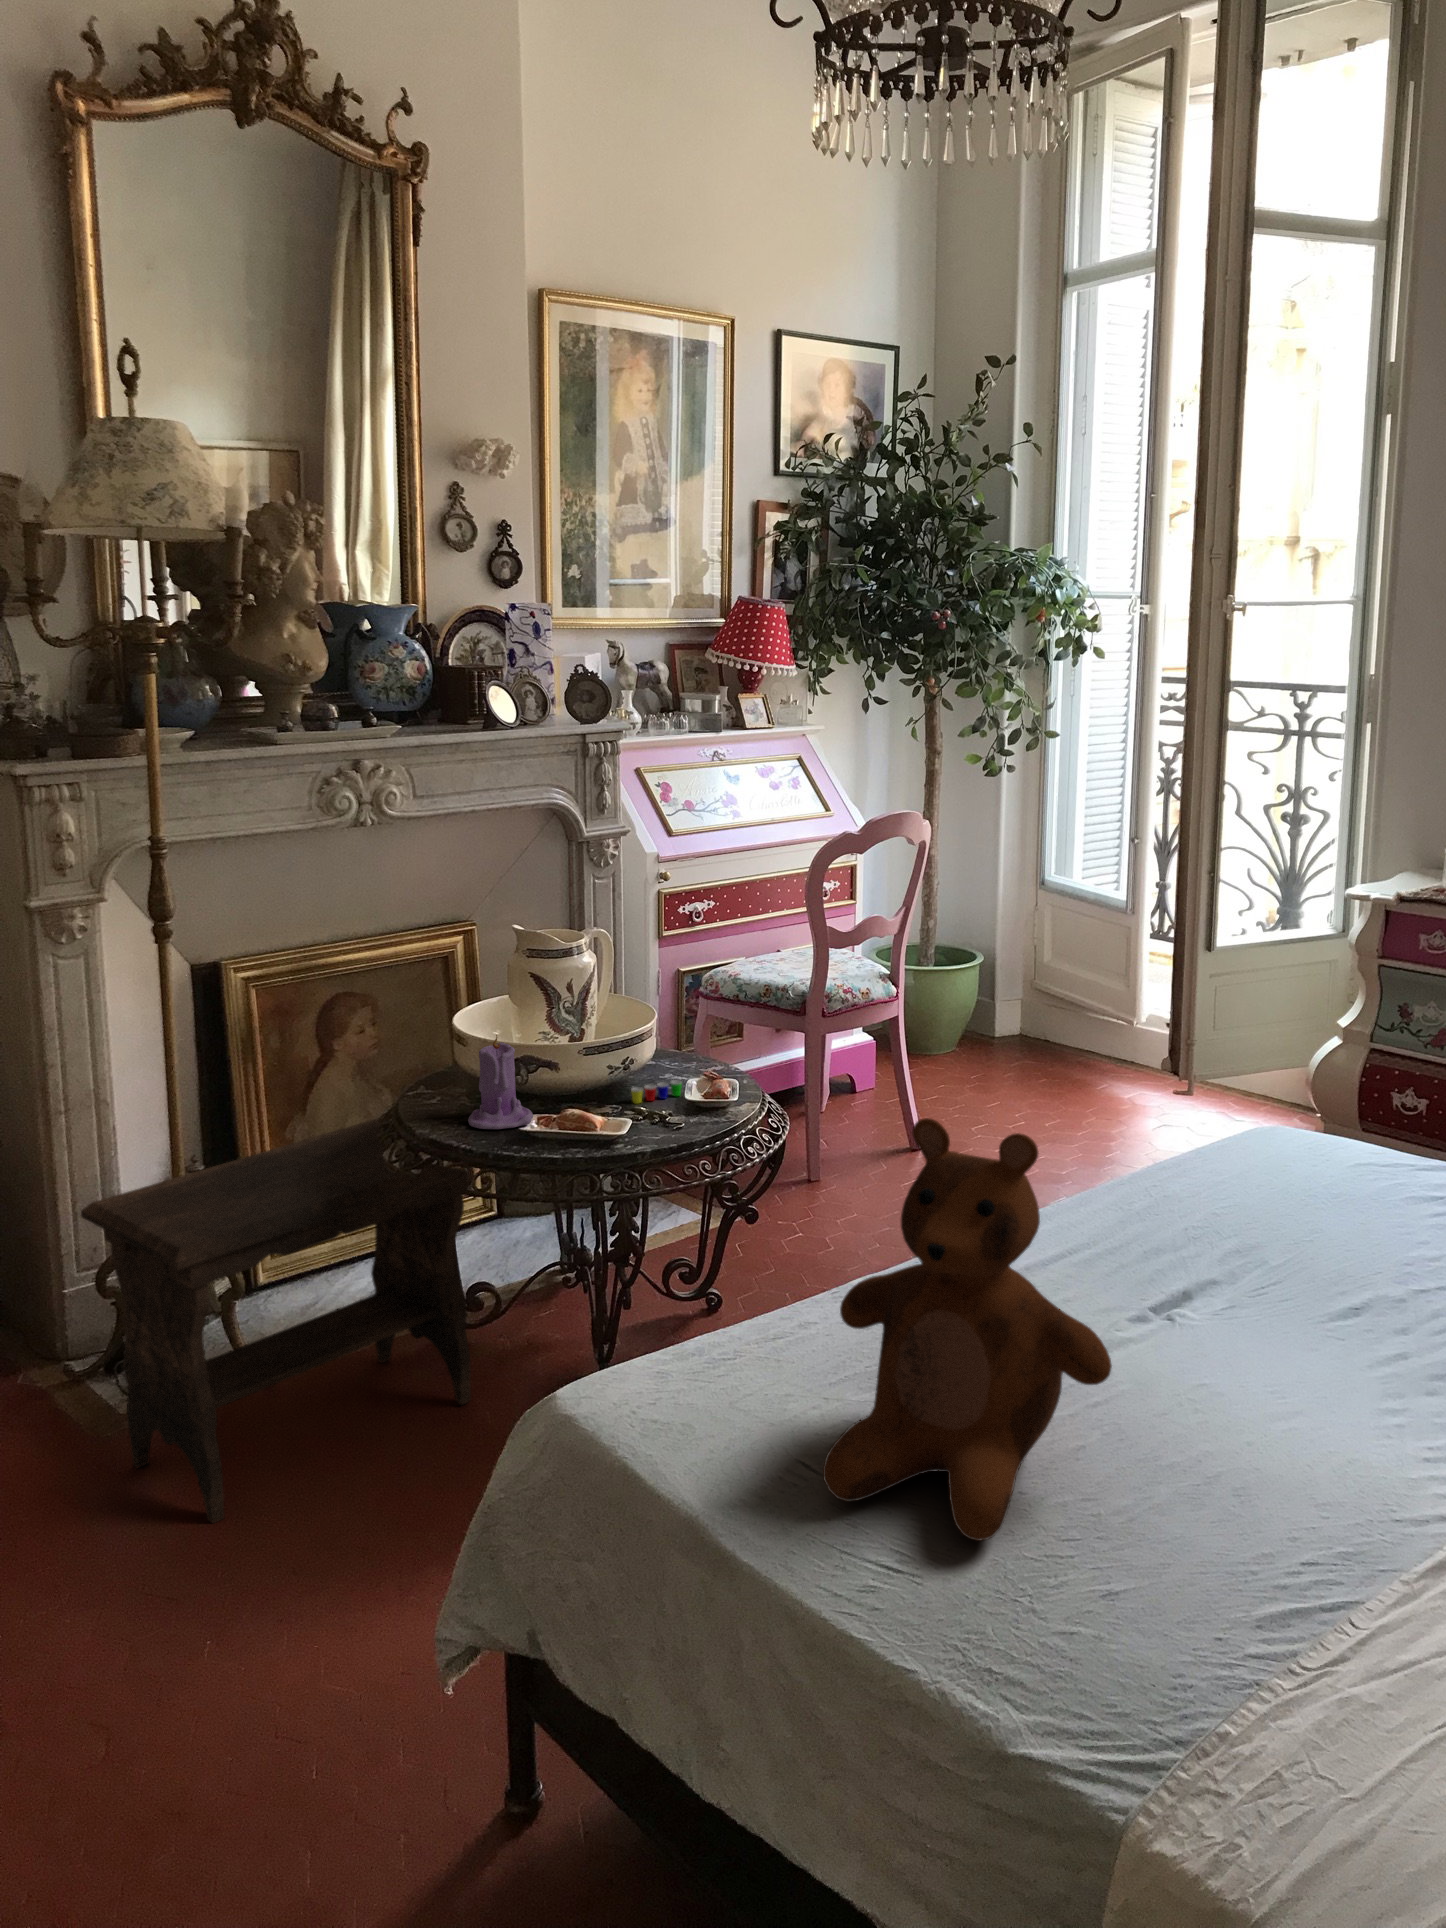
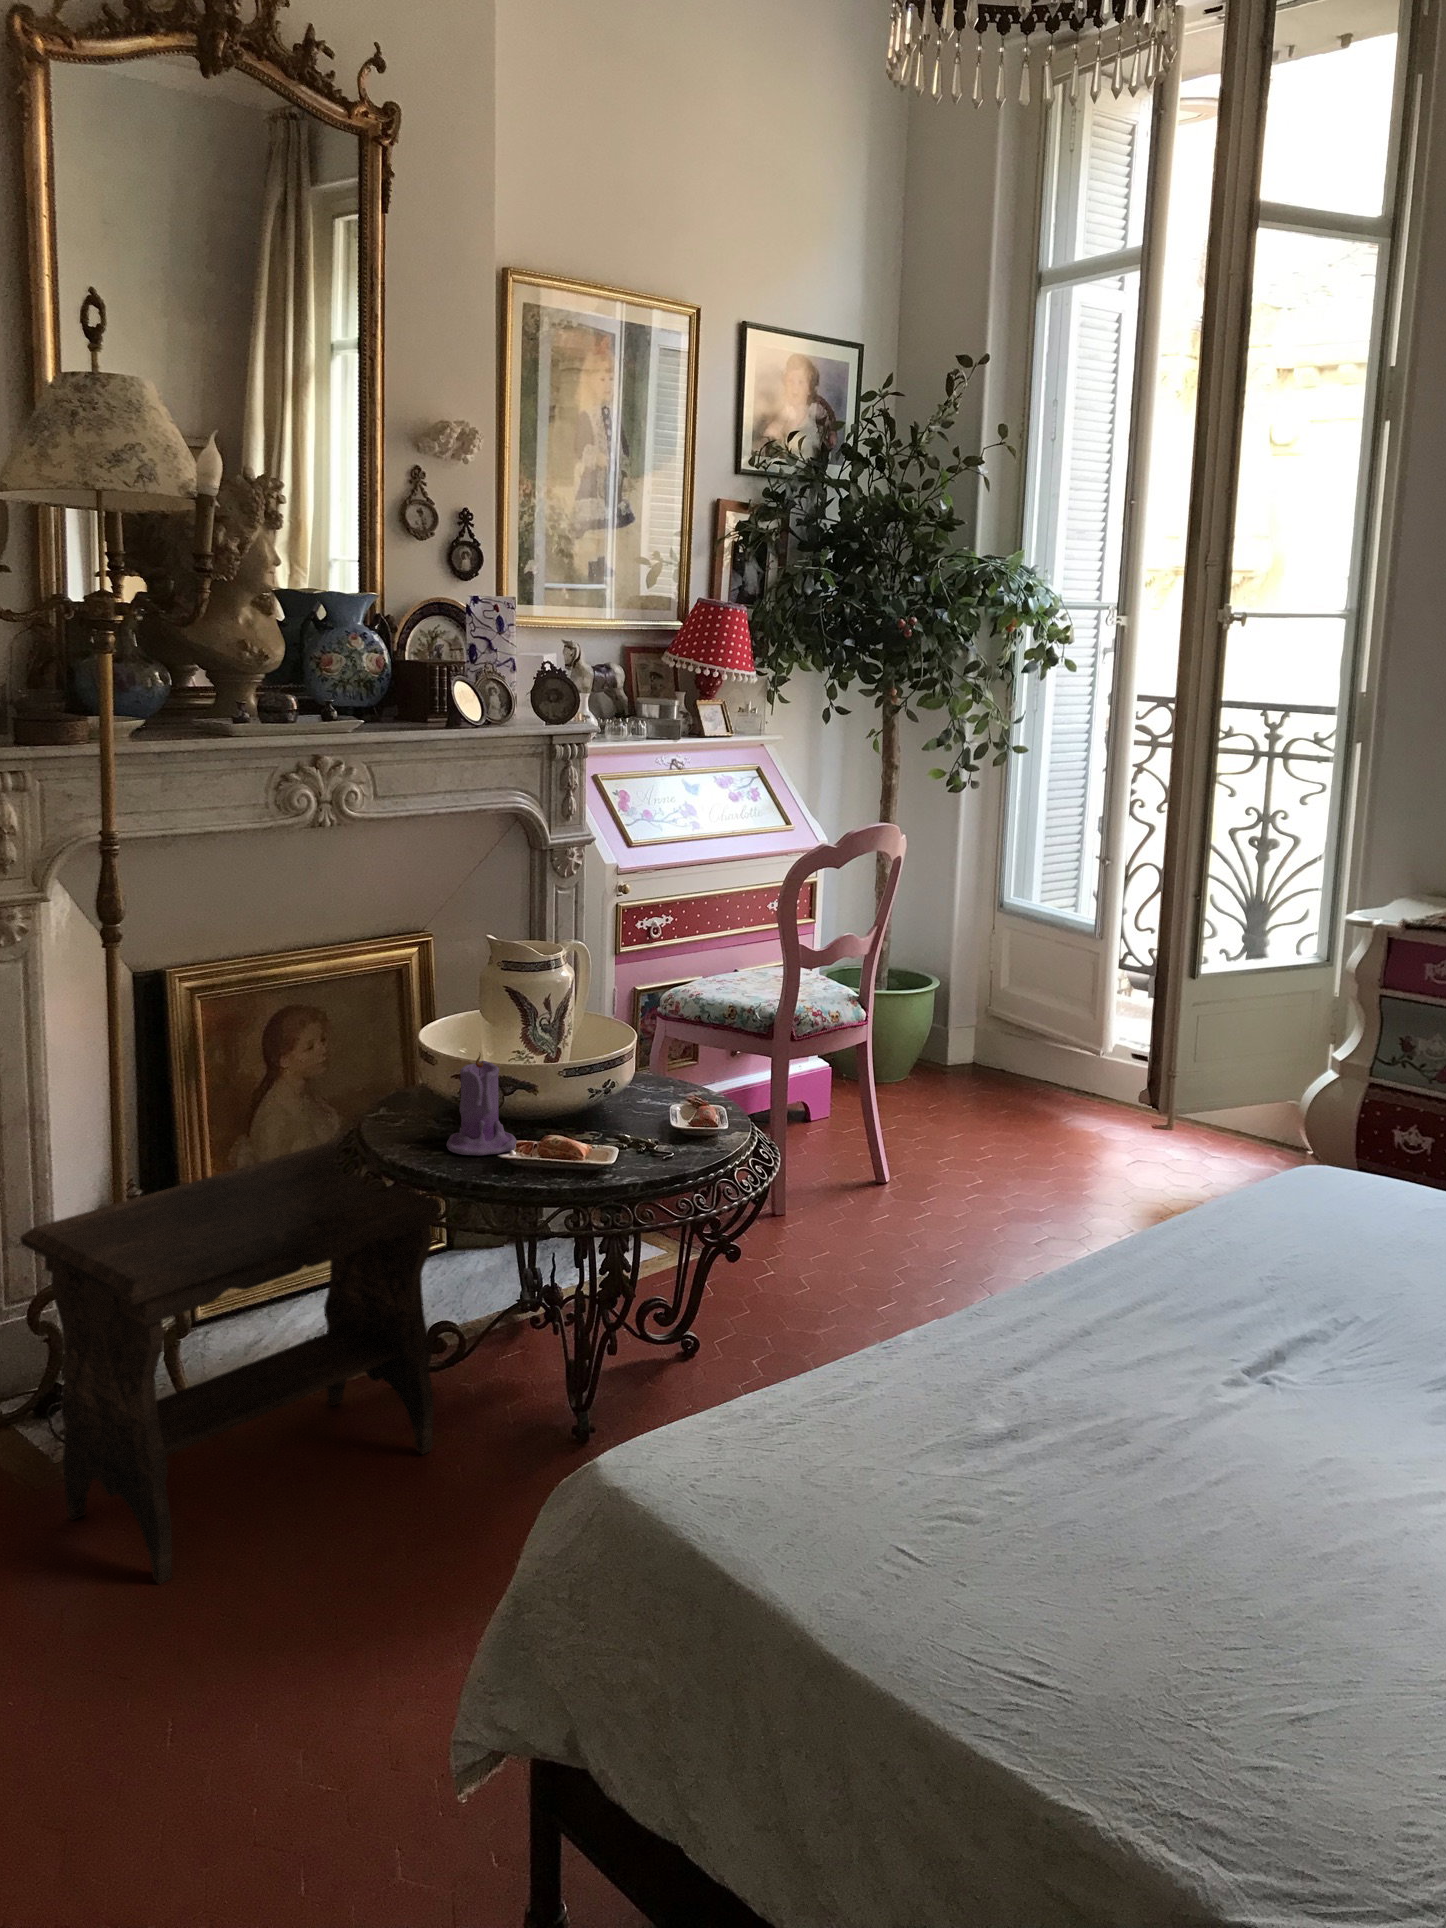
cup: present [631,1080,682,1103] -> none [620,1105,674,1130]
teddy bear: present [823,1118,1112,1541] -> none [926,1154,1256,1644]

